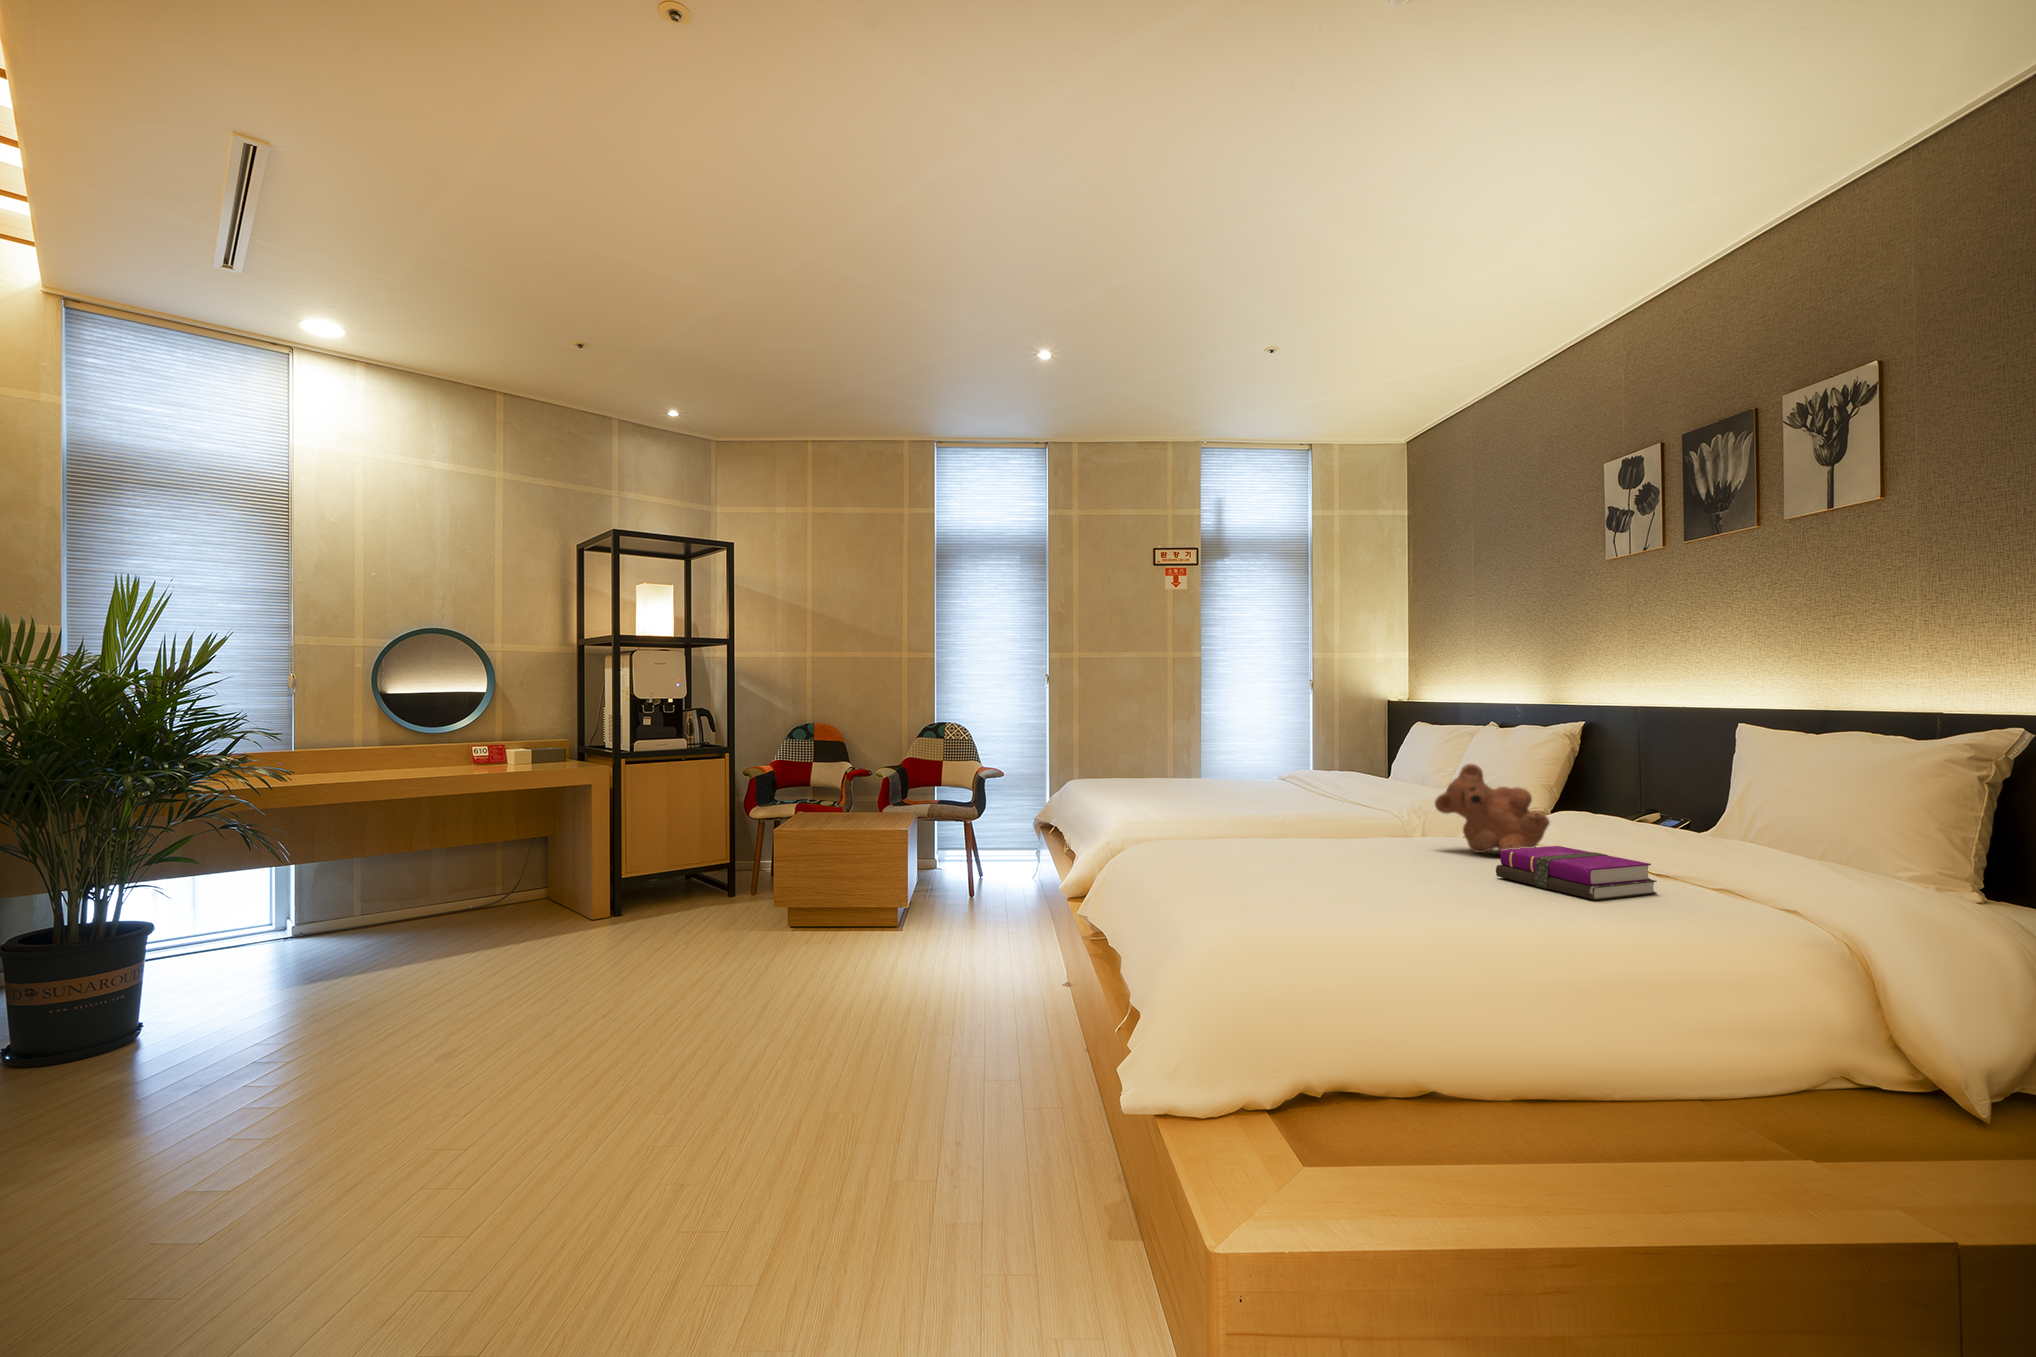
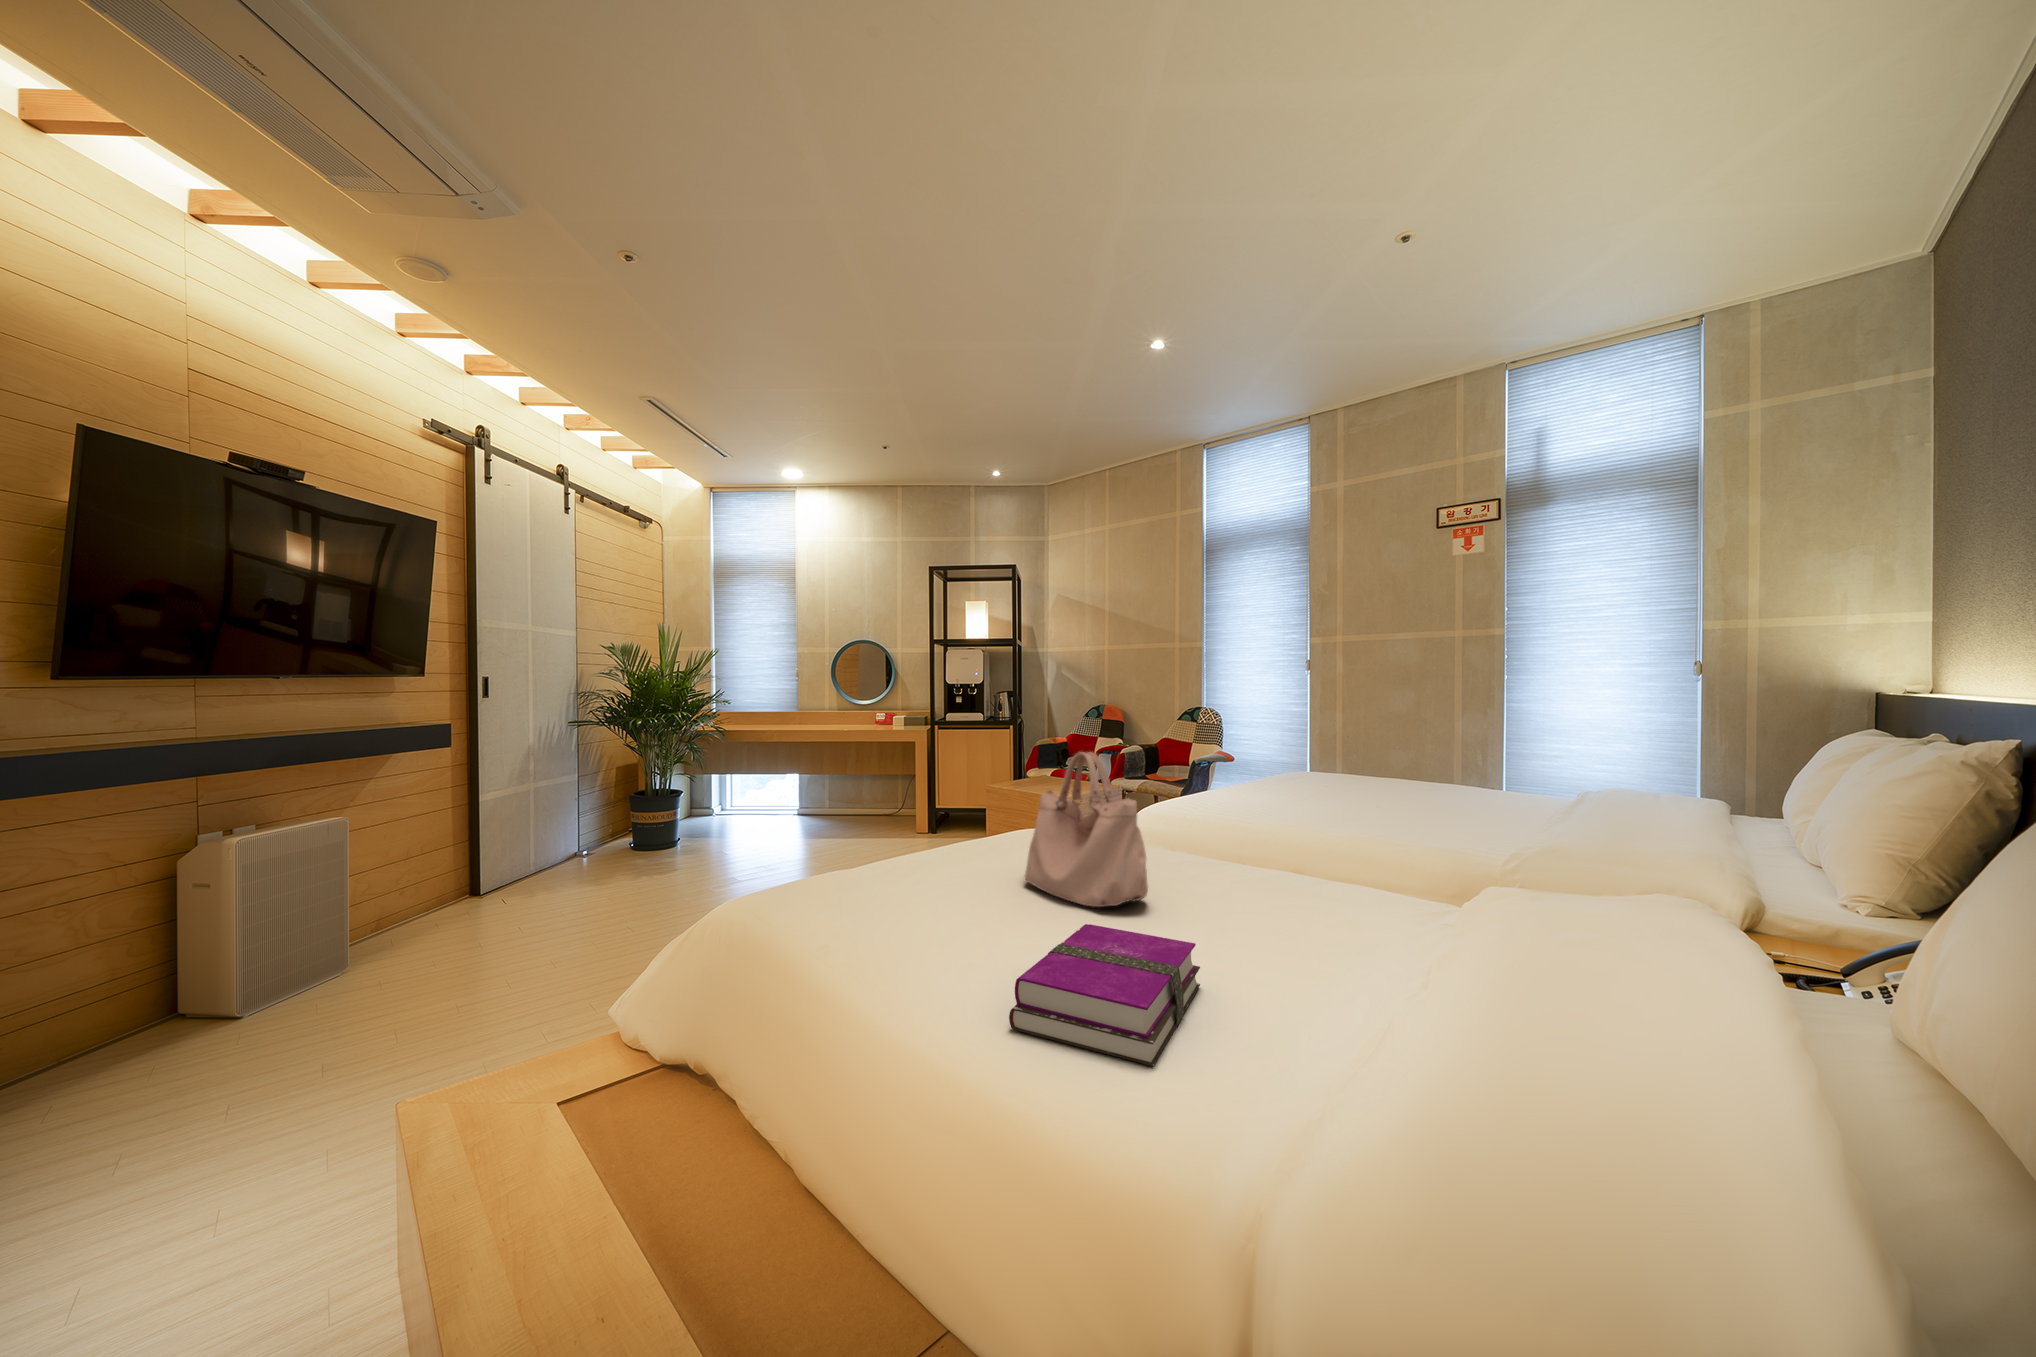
handbag: none [1288,745,1416,860] -> present [1025,752,1148,907]
teddy bear: present [1435,764,1550,853] -> none [1213,796,1333,955]

